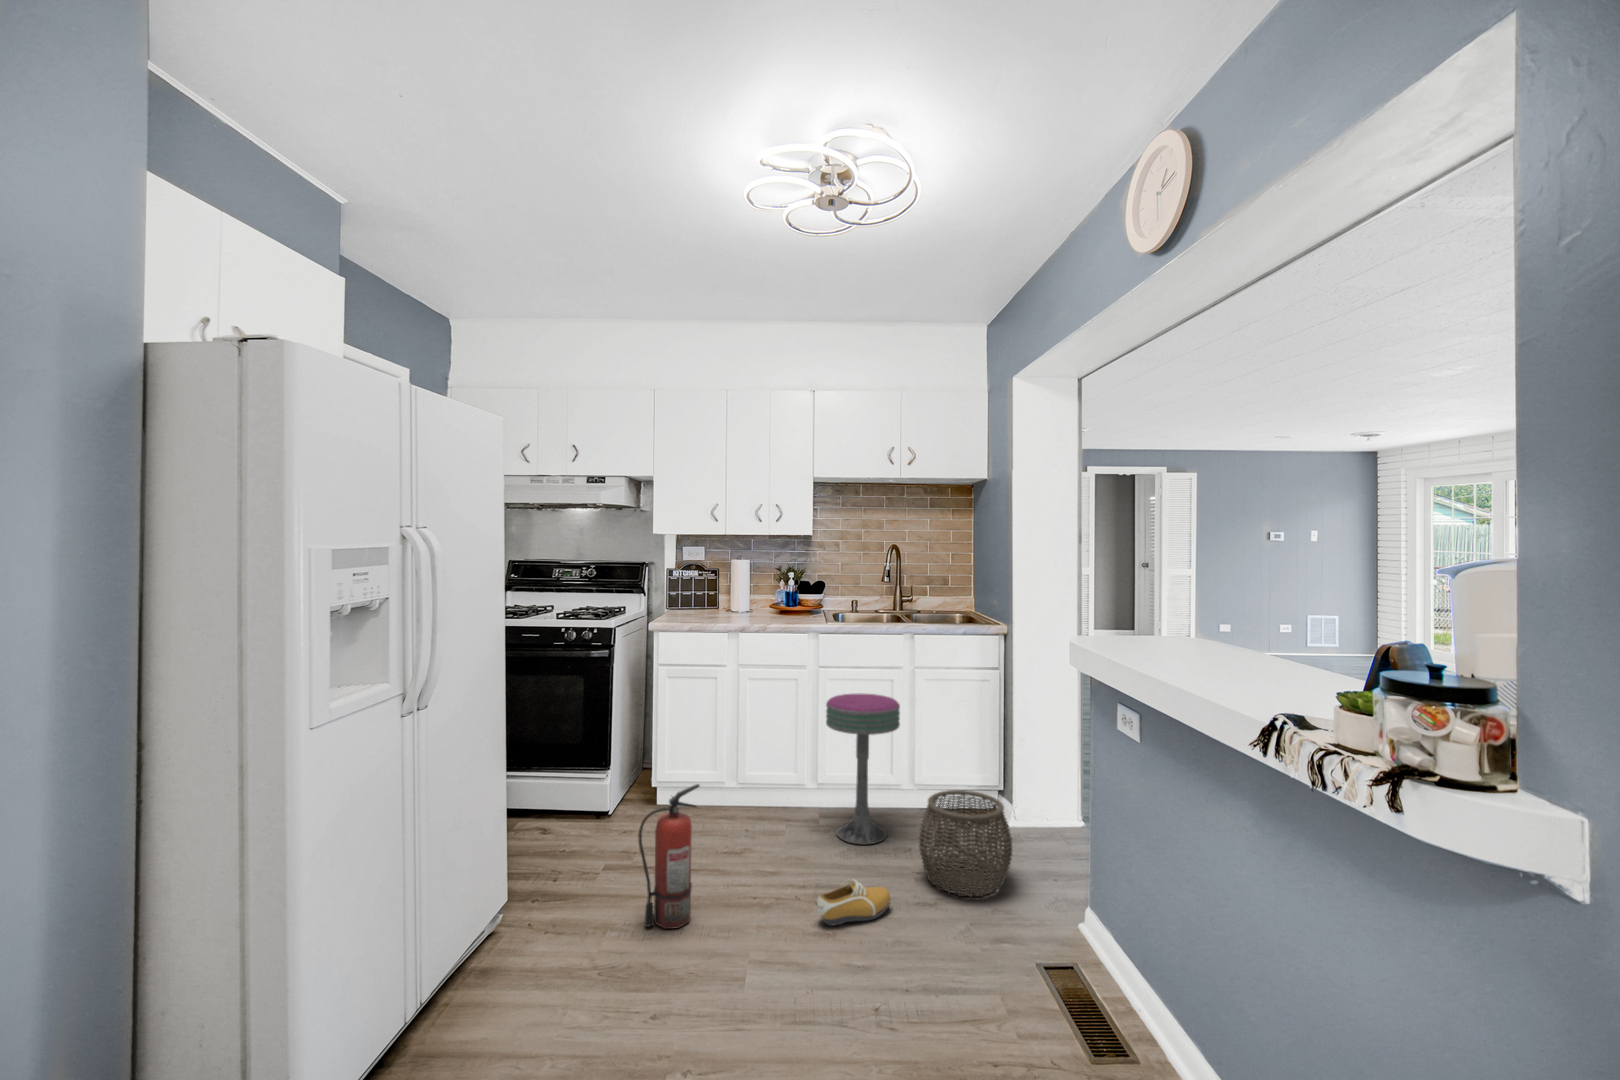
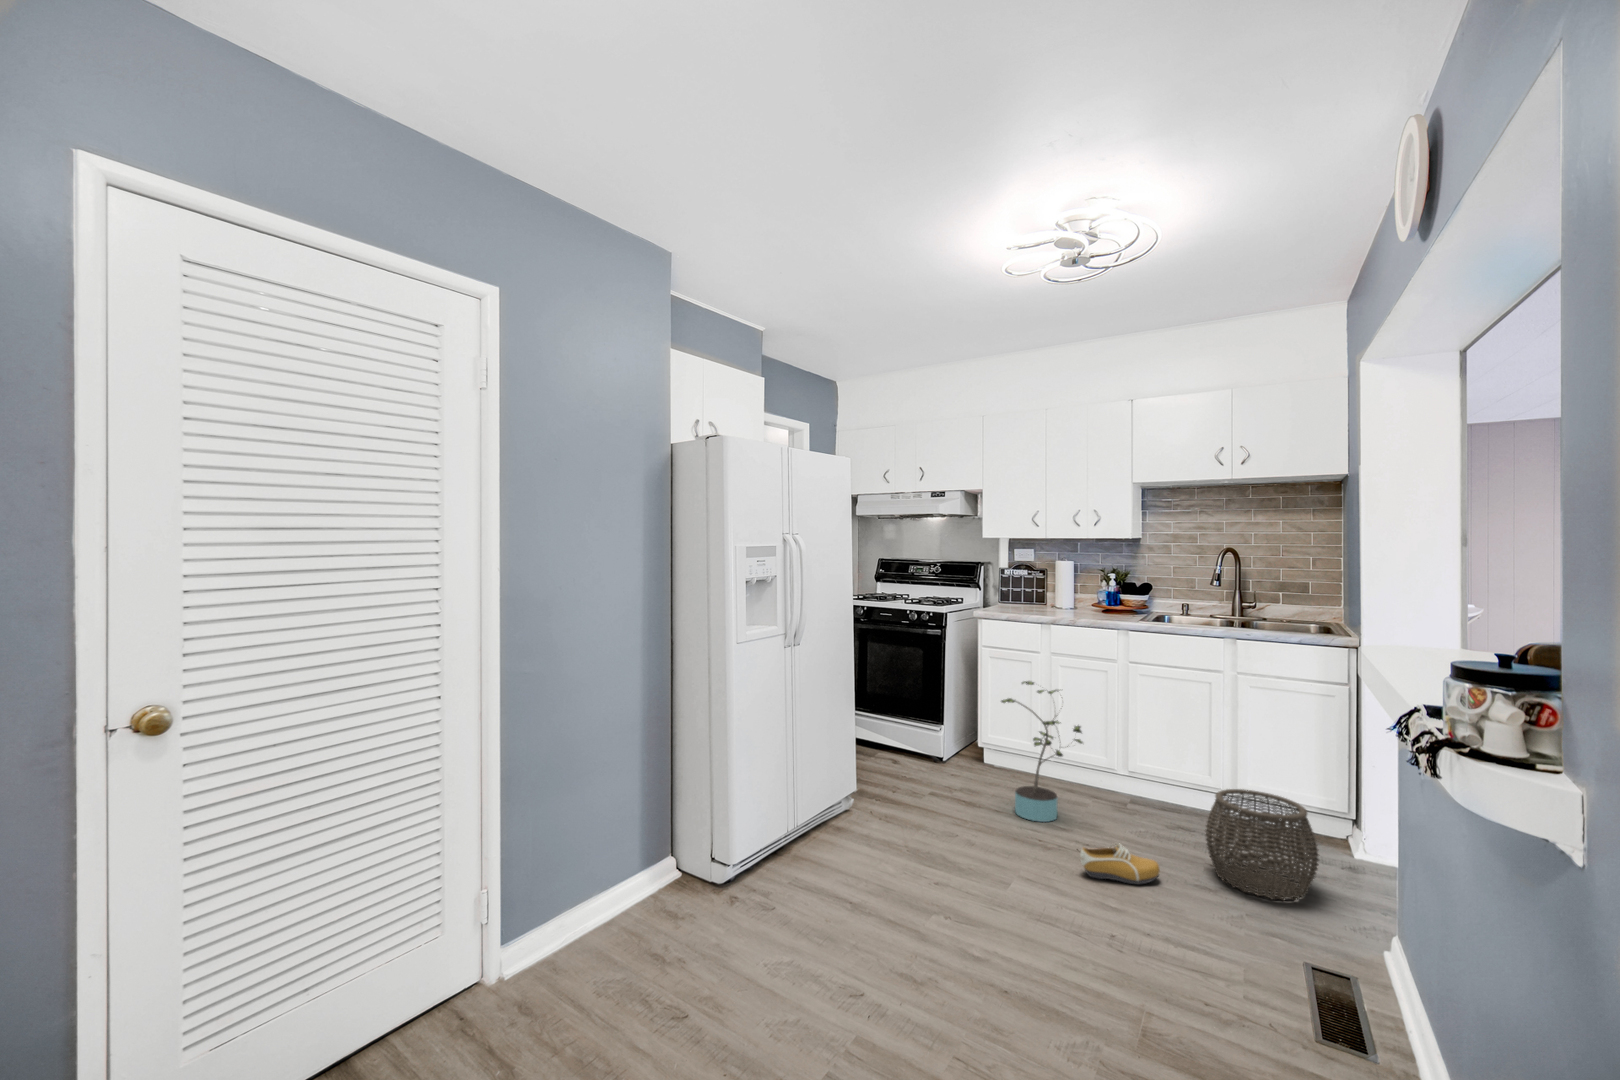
bar stool: present [826,693,900,844] -> none [1125,686,1205,832]
potted plant: none [706,706,796,868] -> present [1001,681,1083,822]
fire extinguisher: present [638,784,700,929] -> none [931,733,983,845]

